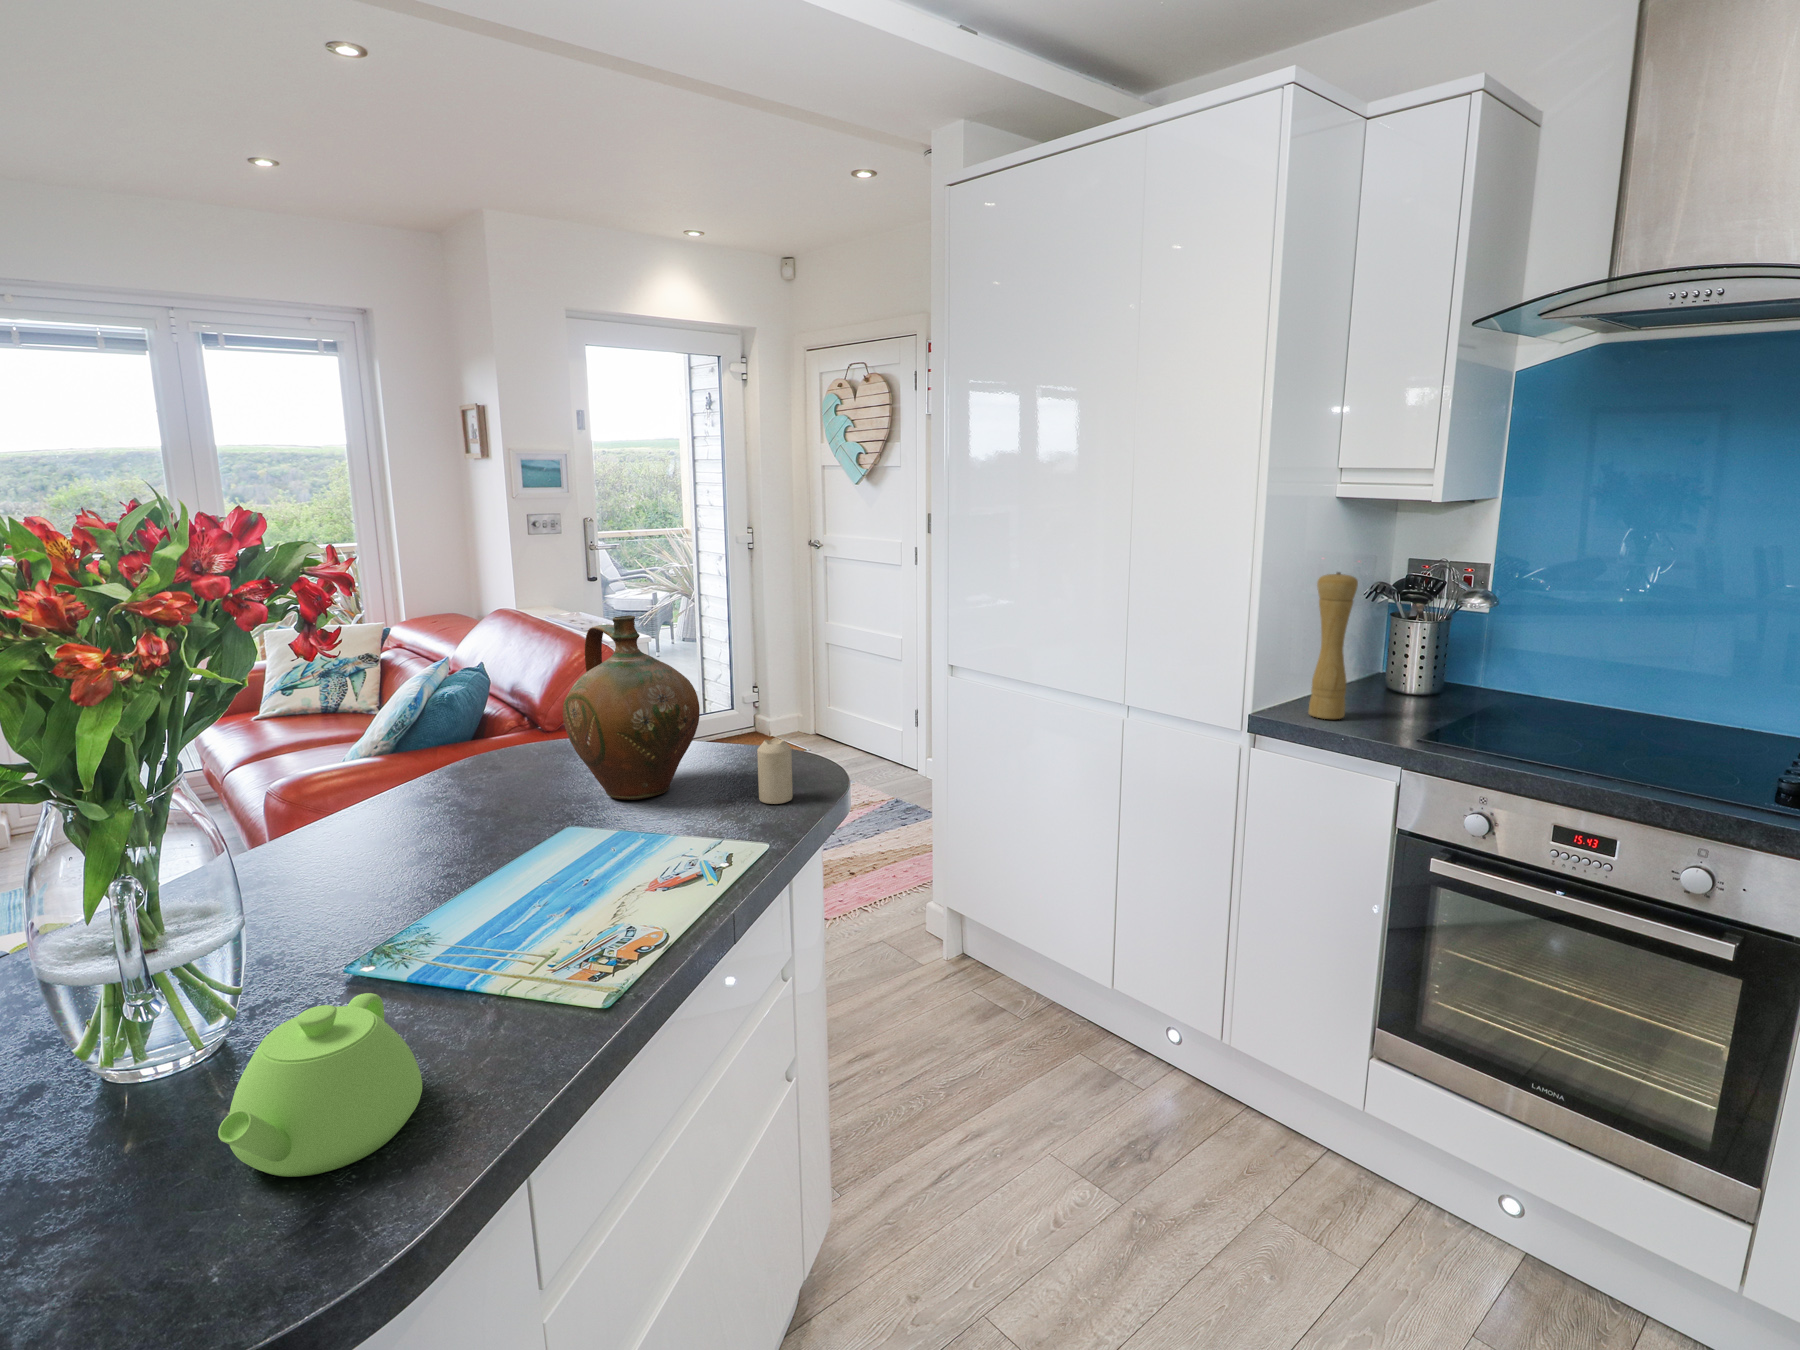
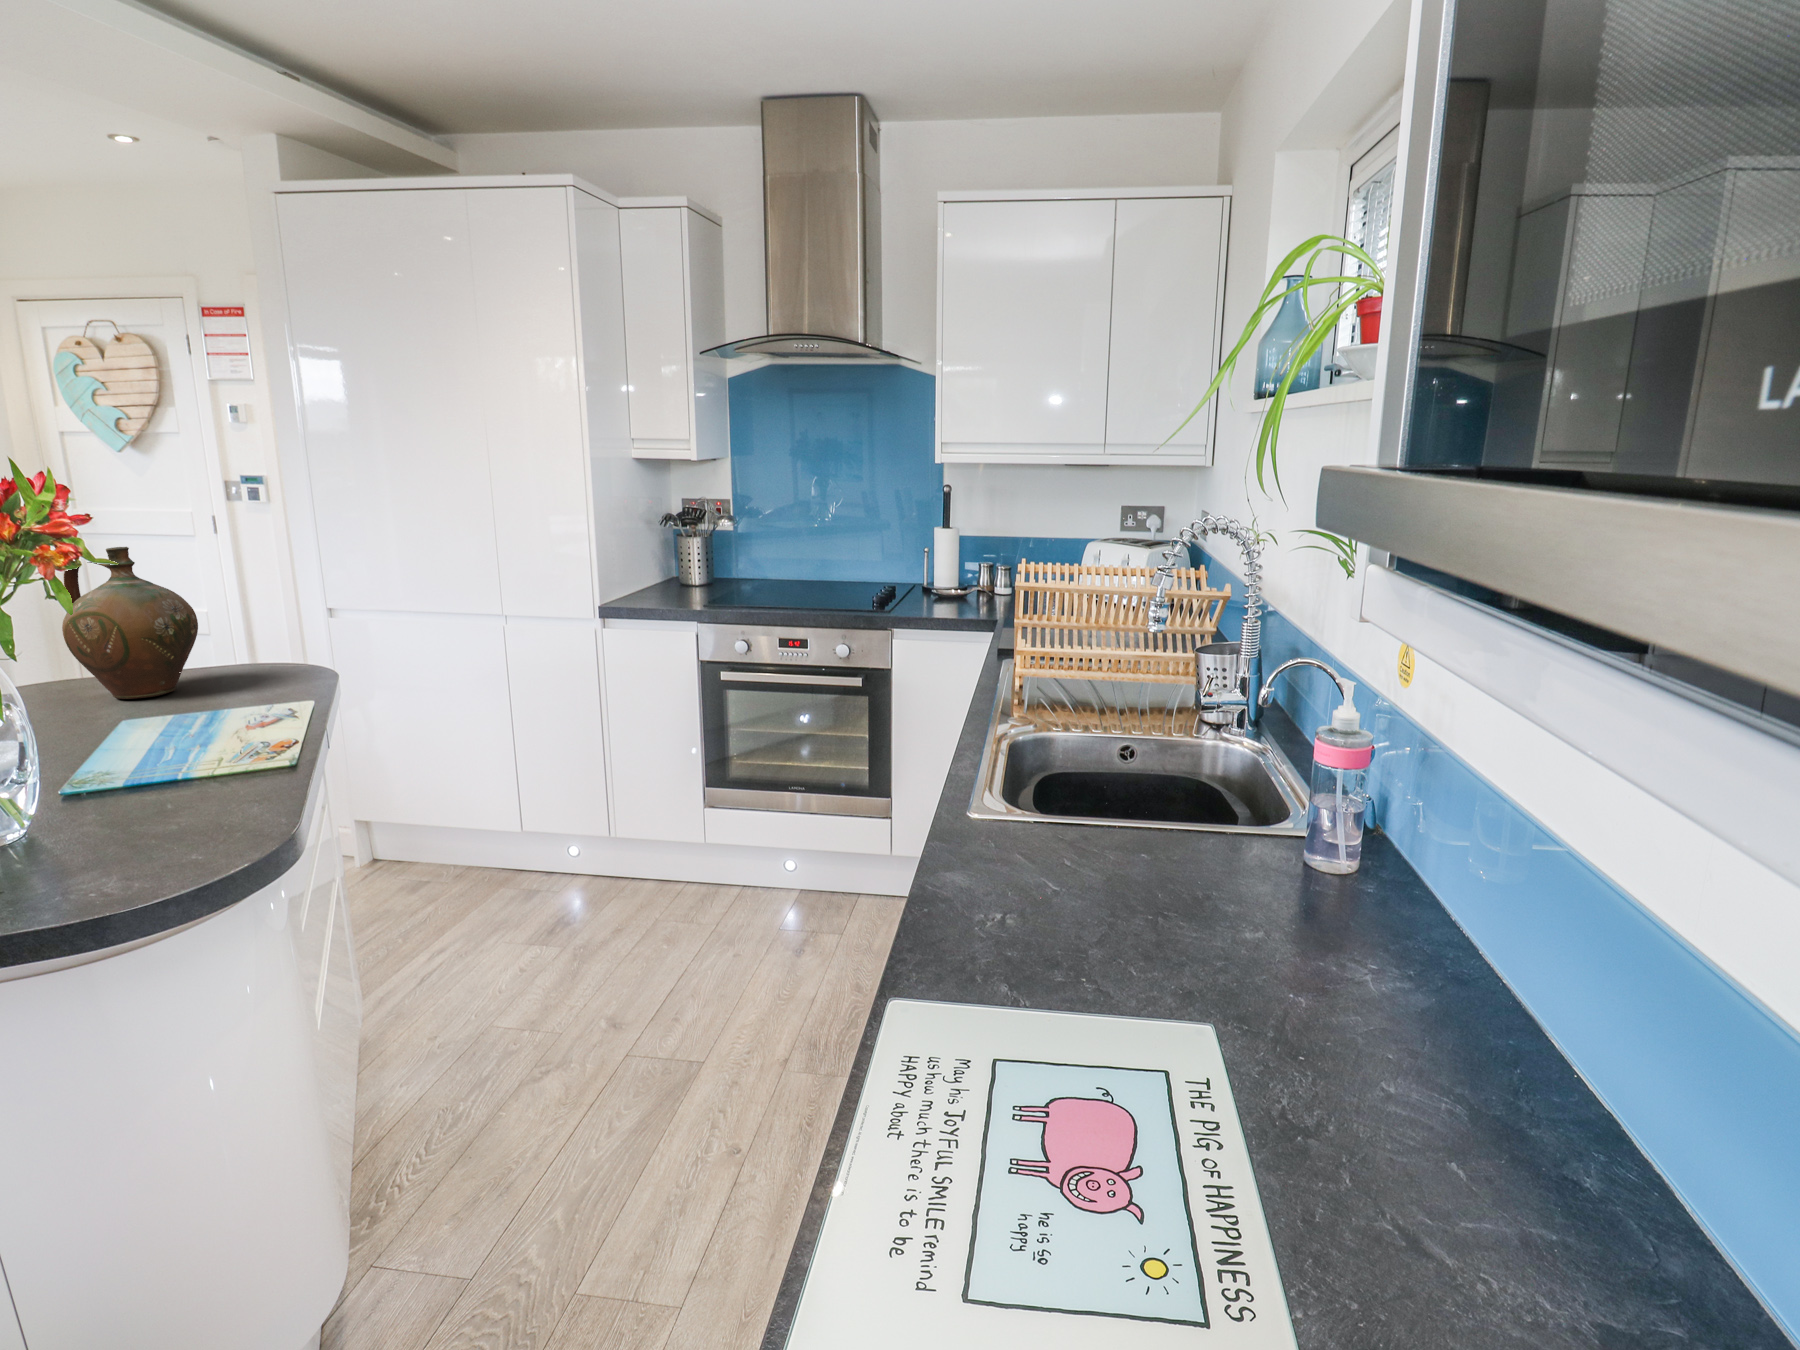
pepper mill: present [1309,572,1358,719] -> none [632,505,660,602]
candle: present [757,738,793,804] -> none [265,634,299,683]
teapot: present [218,993,422,1177] -> none [112,742,237,834]

